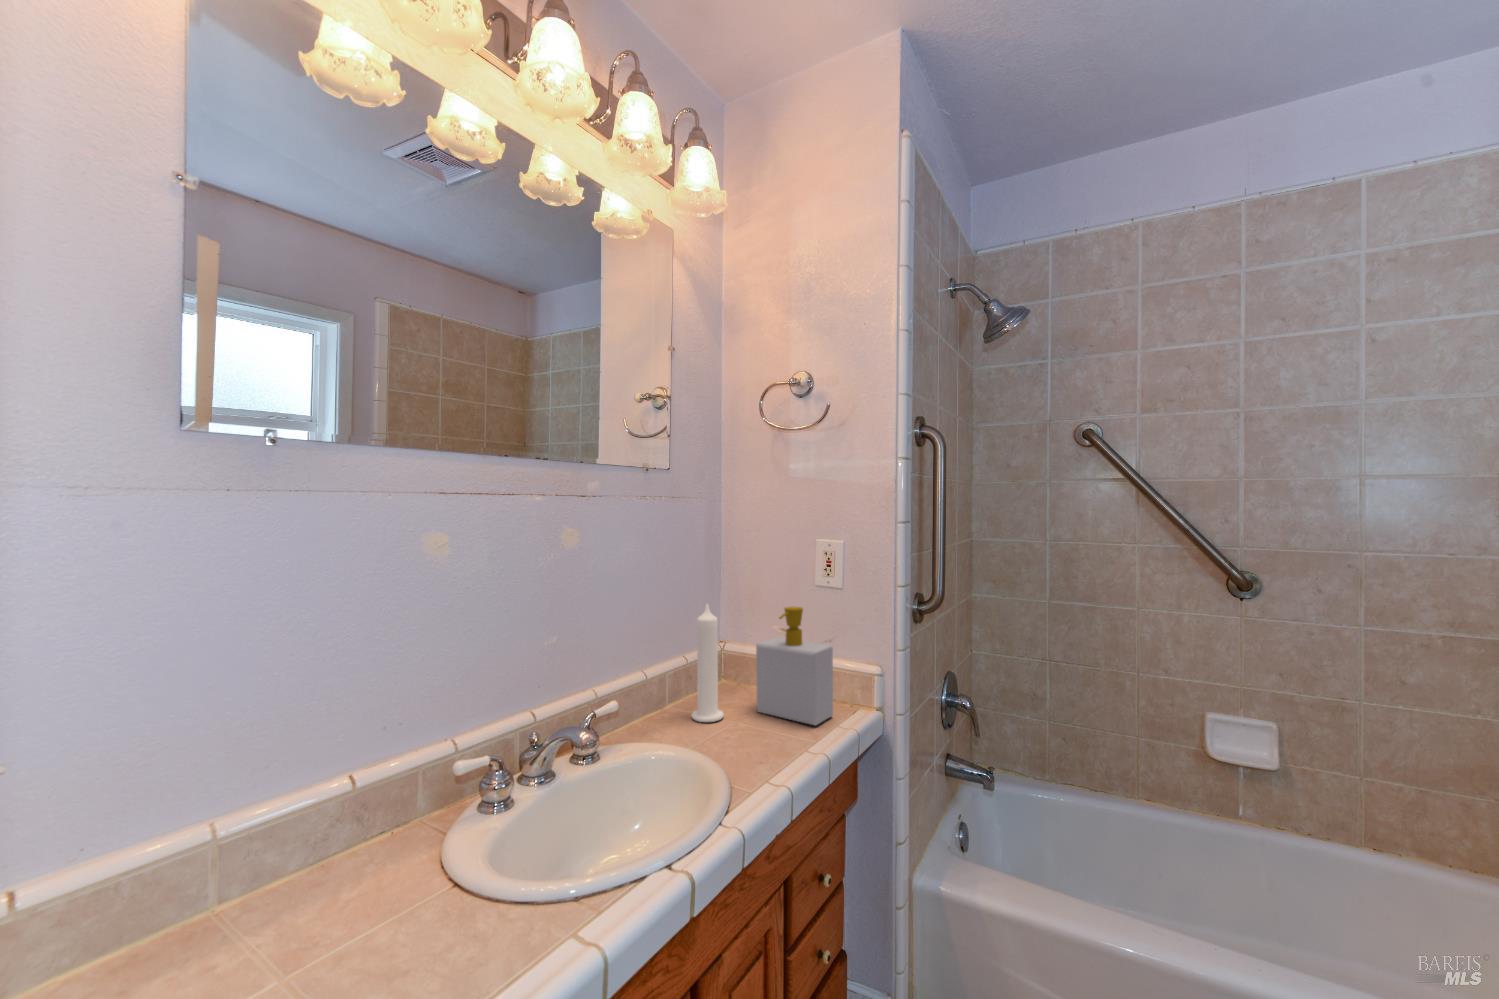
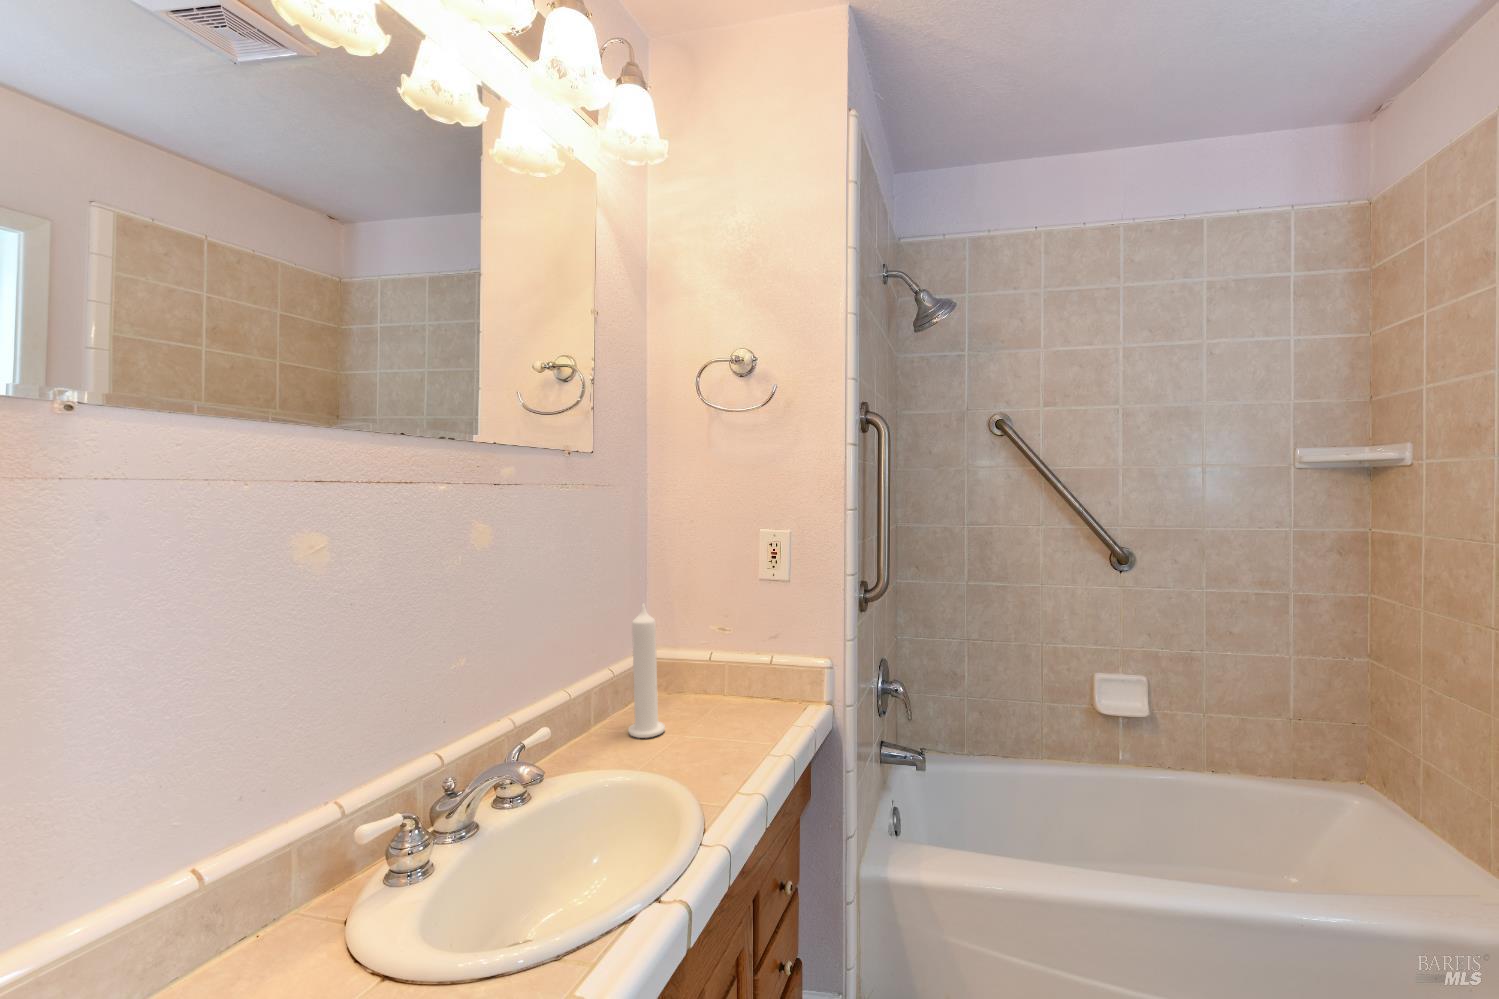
soap bottle: present [756,606,833,726] -> none [698,602,784,730]

